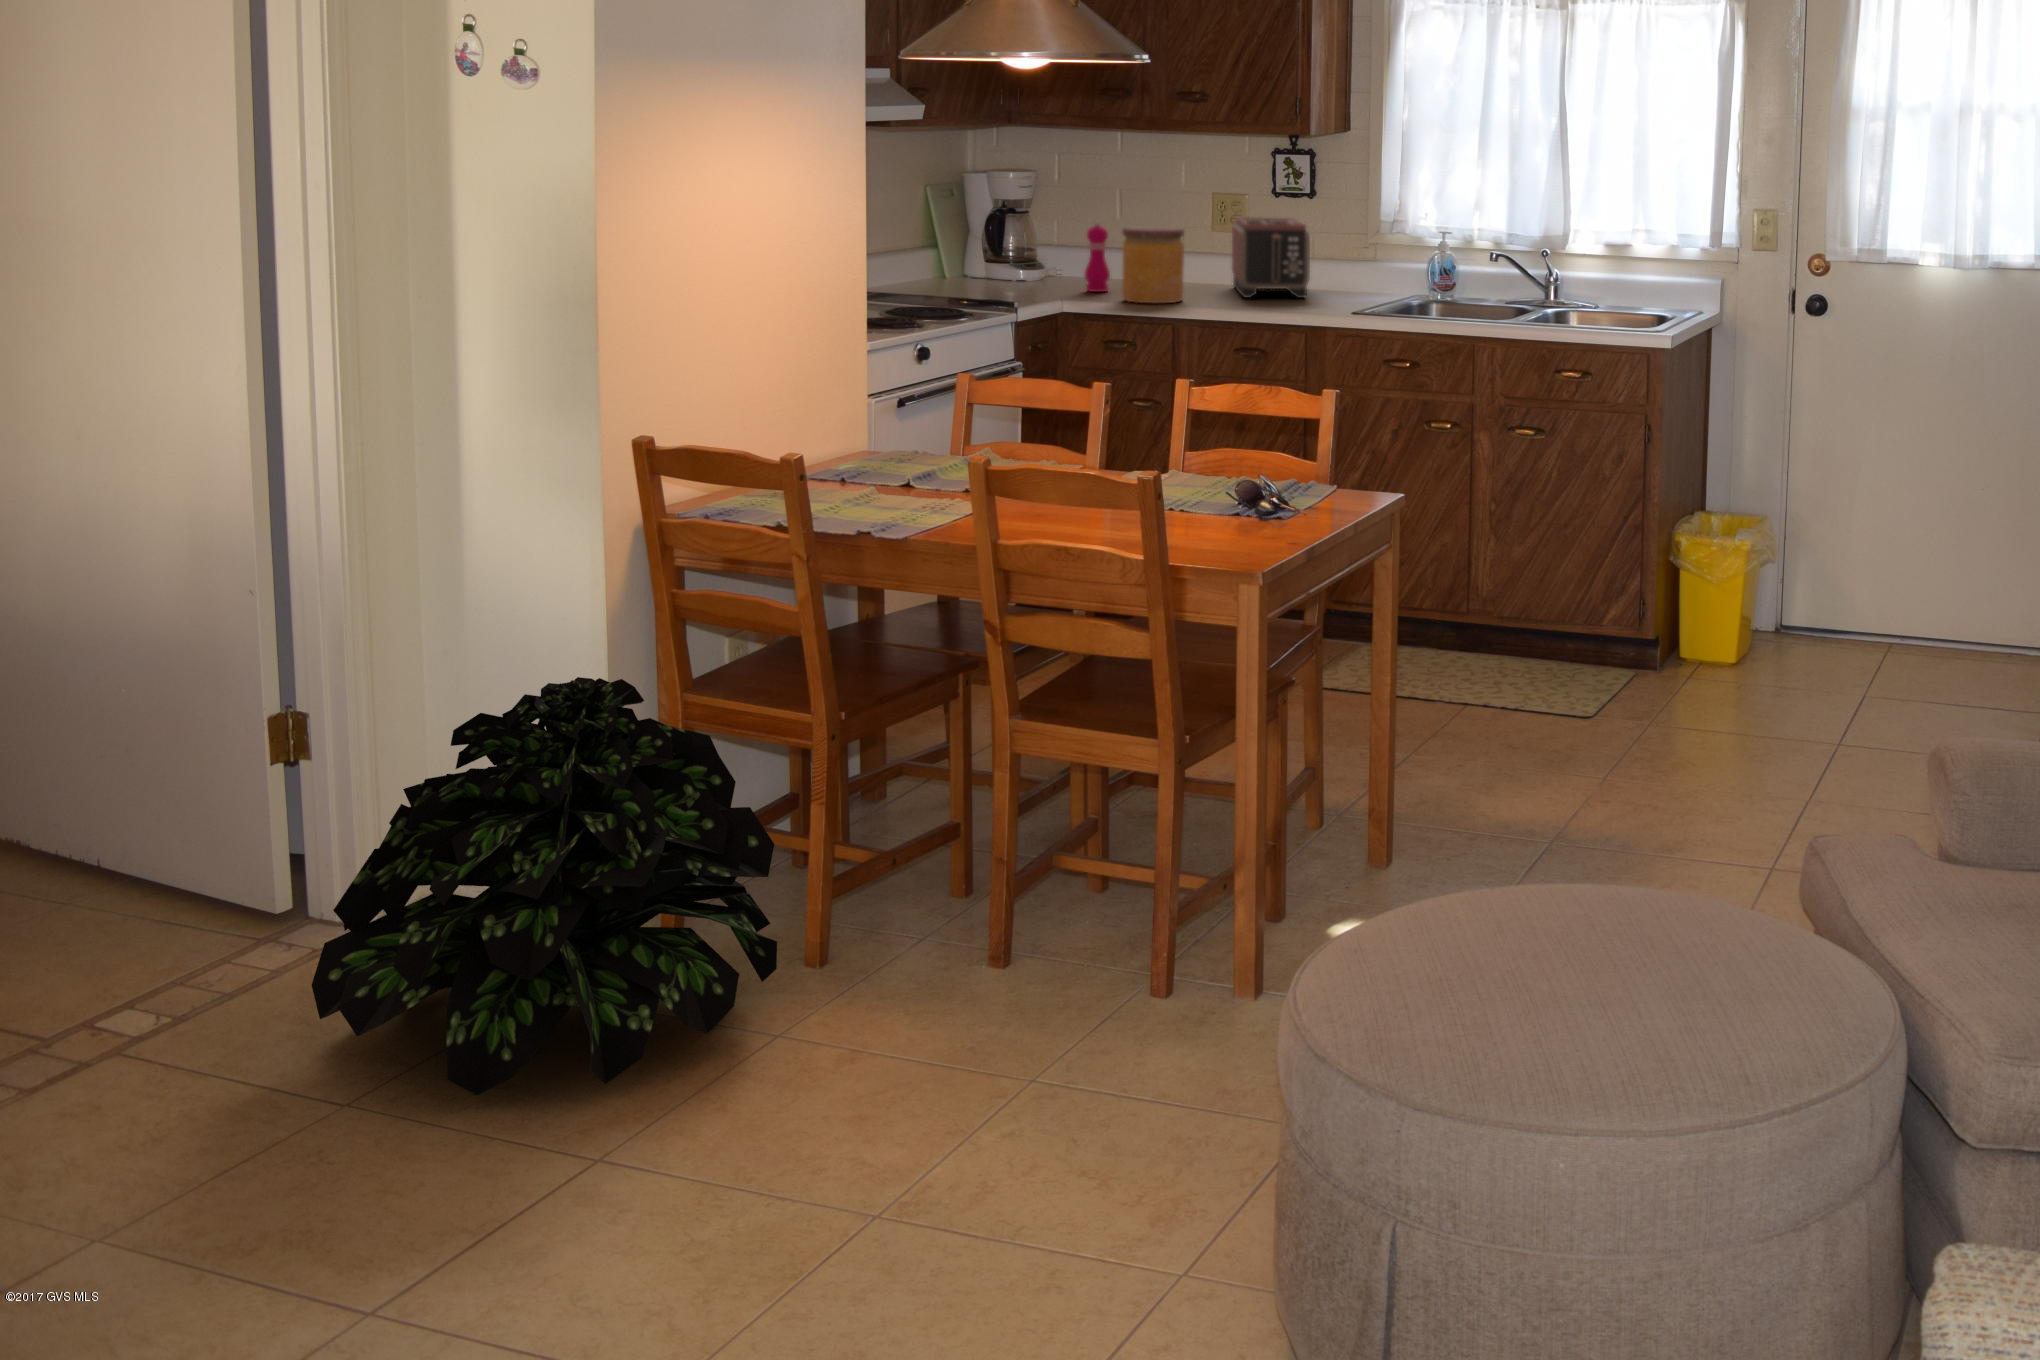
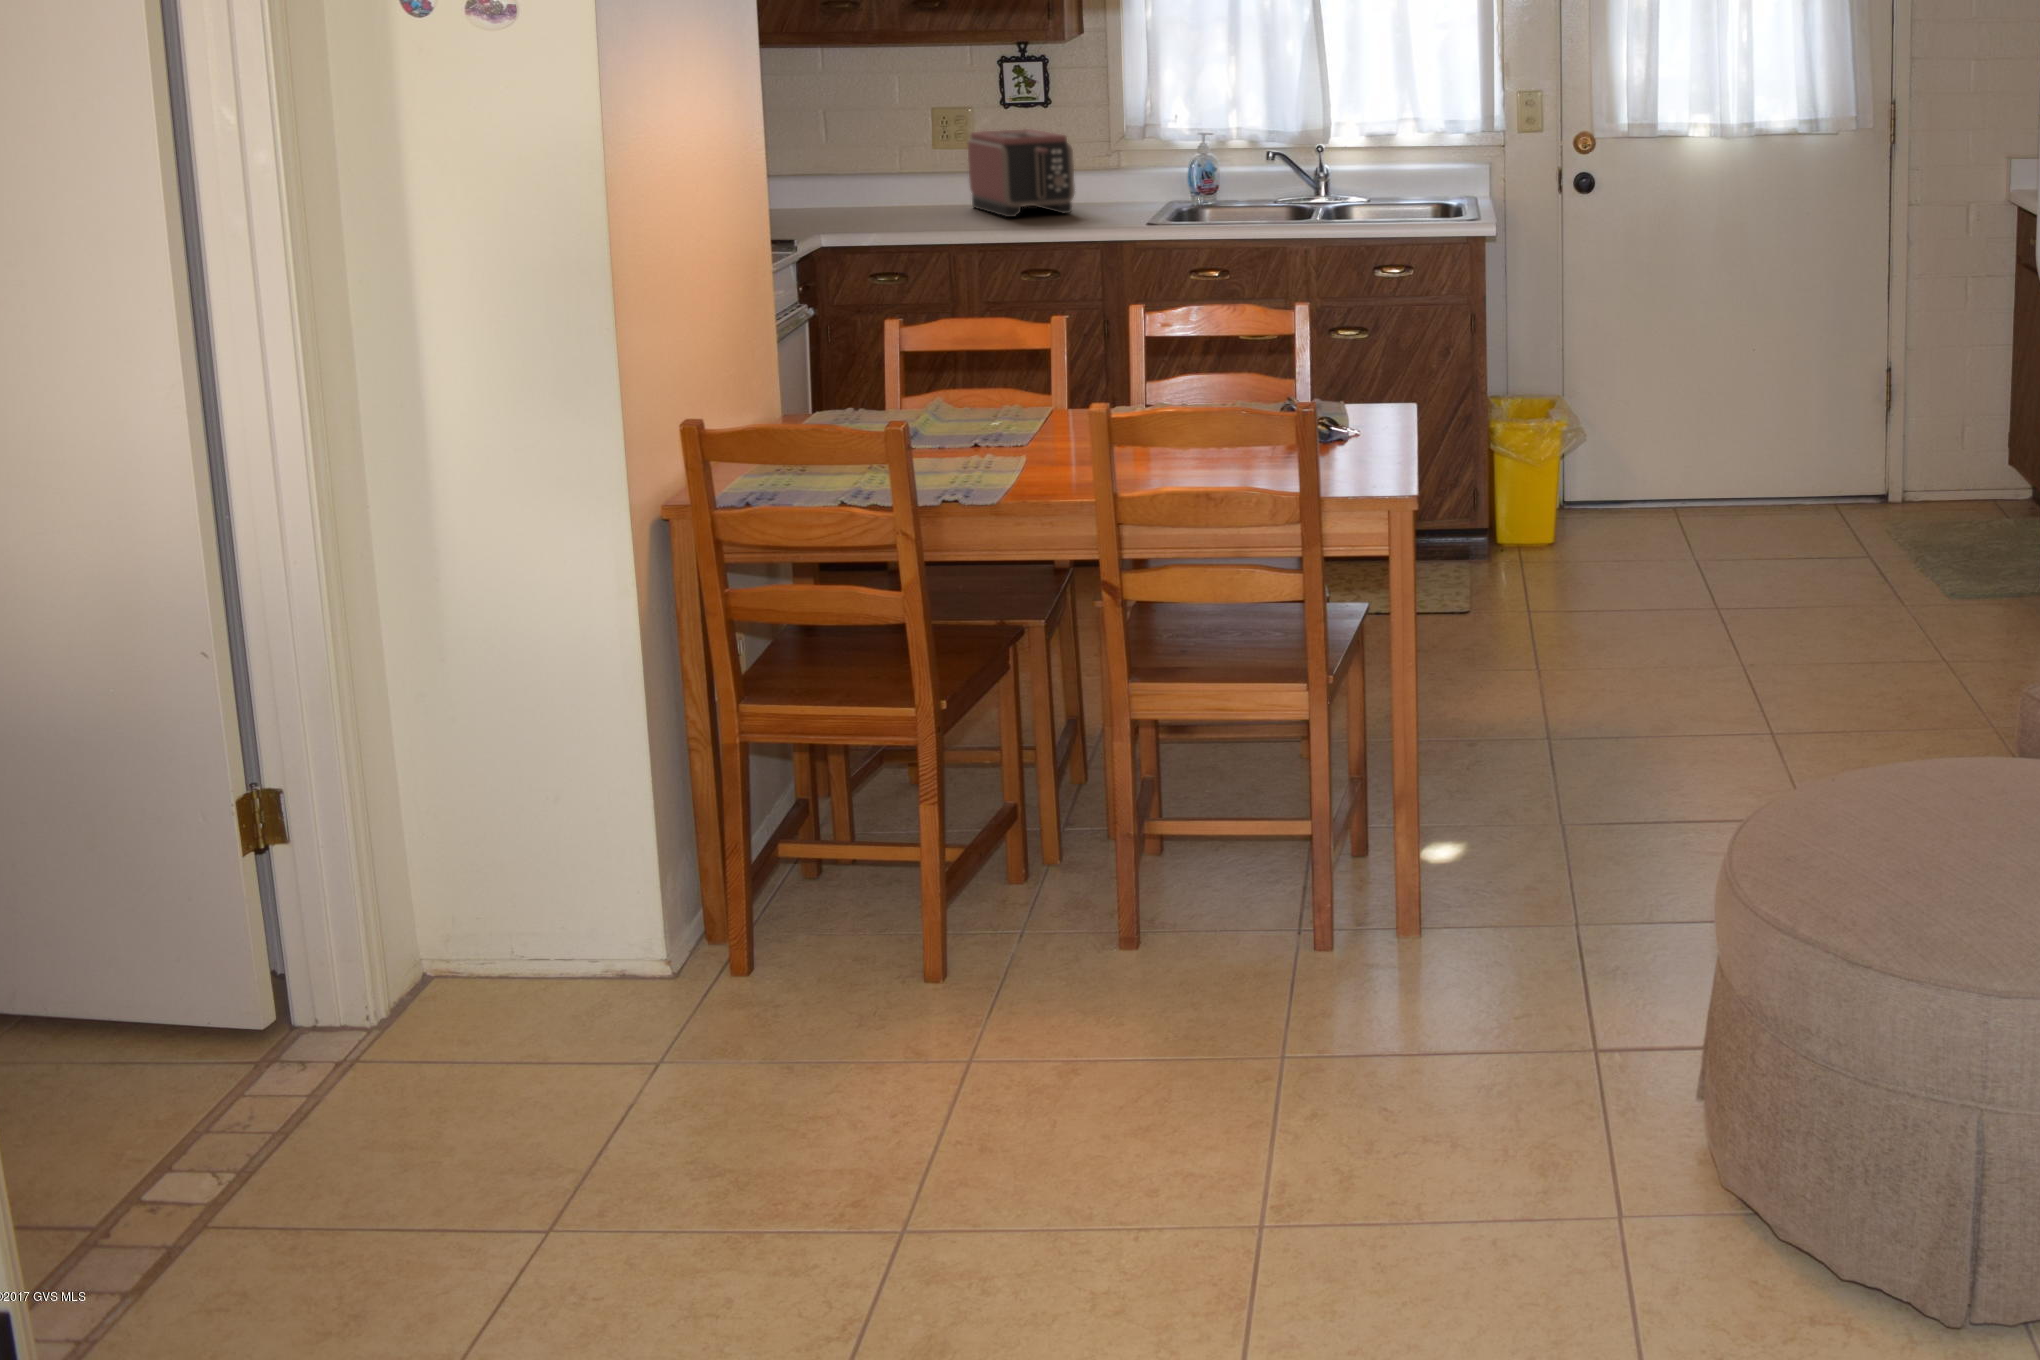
pepper mill: present [1085,221,1110,292] -> none [819,145,848,223]
jar: present [1122,226,1184,303] -> none [876,146,948,231]
potted plant: present [312,677,777,1095] -> none [449,696,972,1187]

